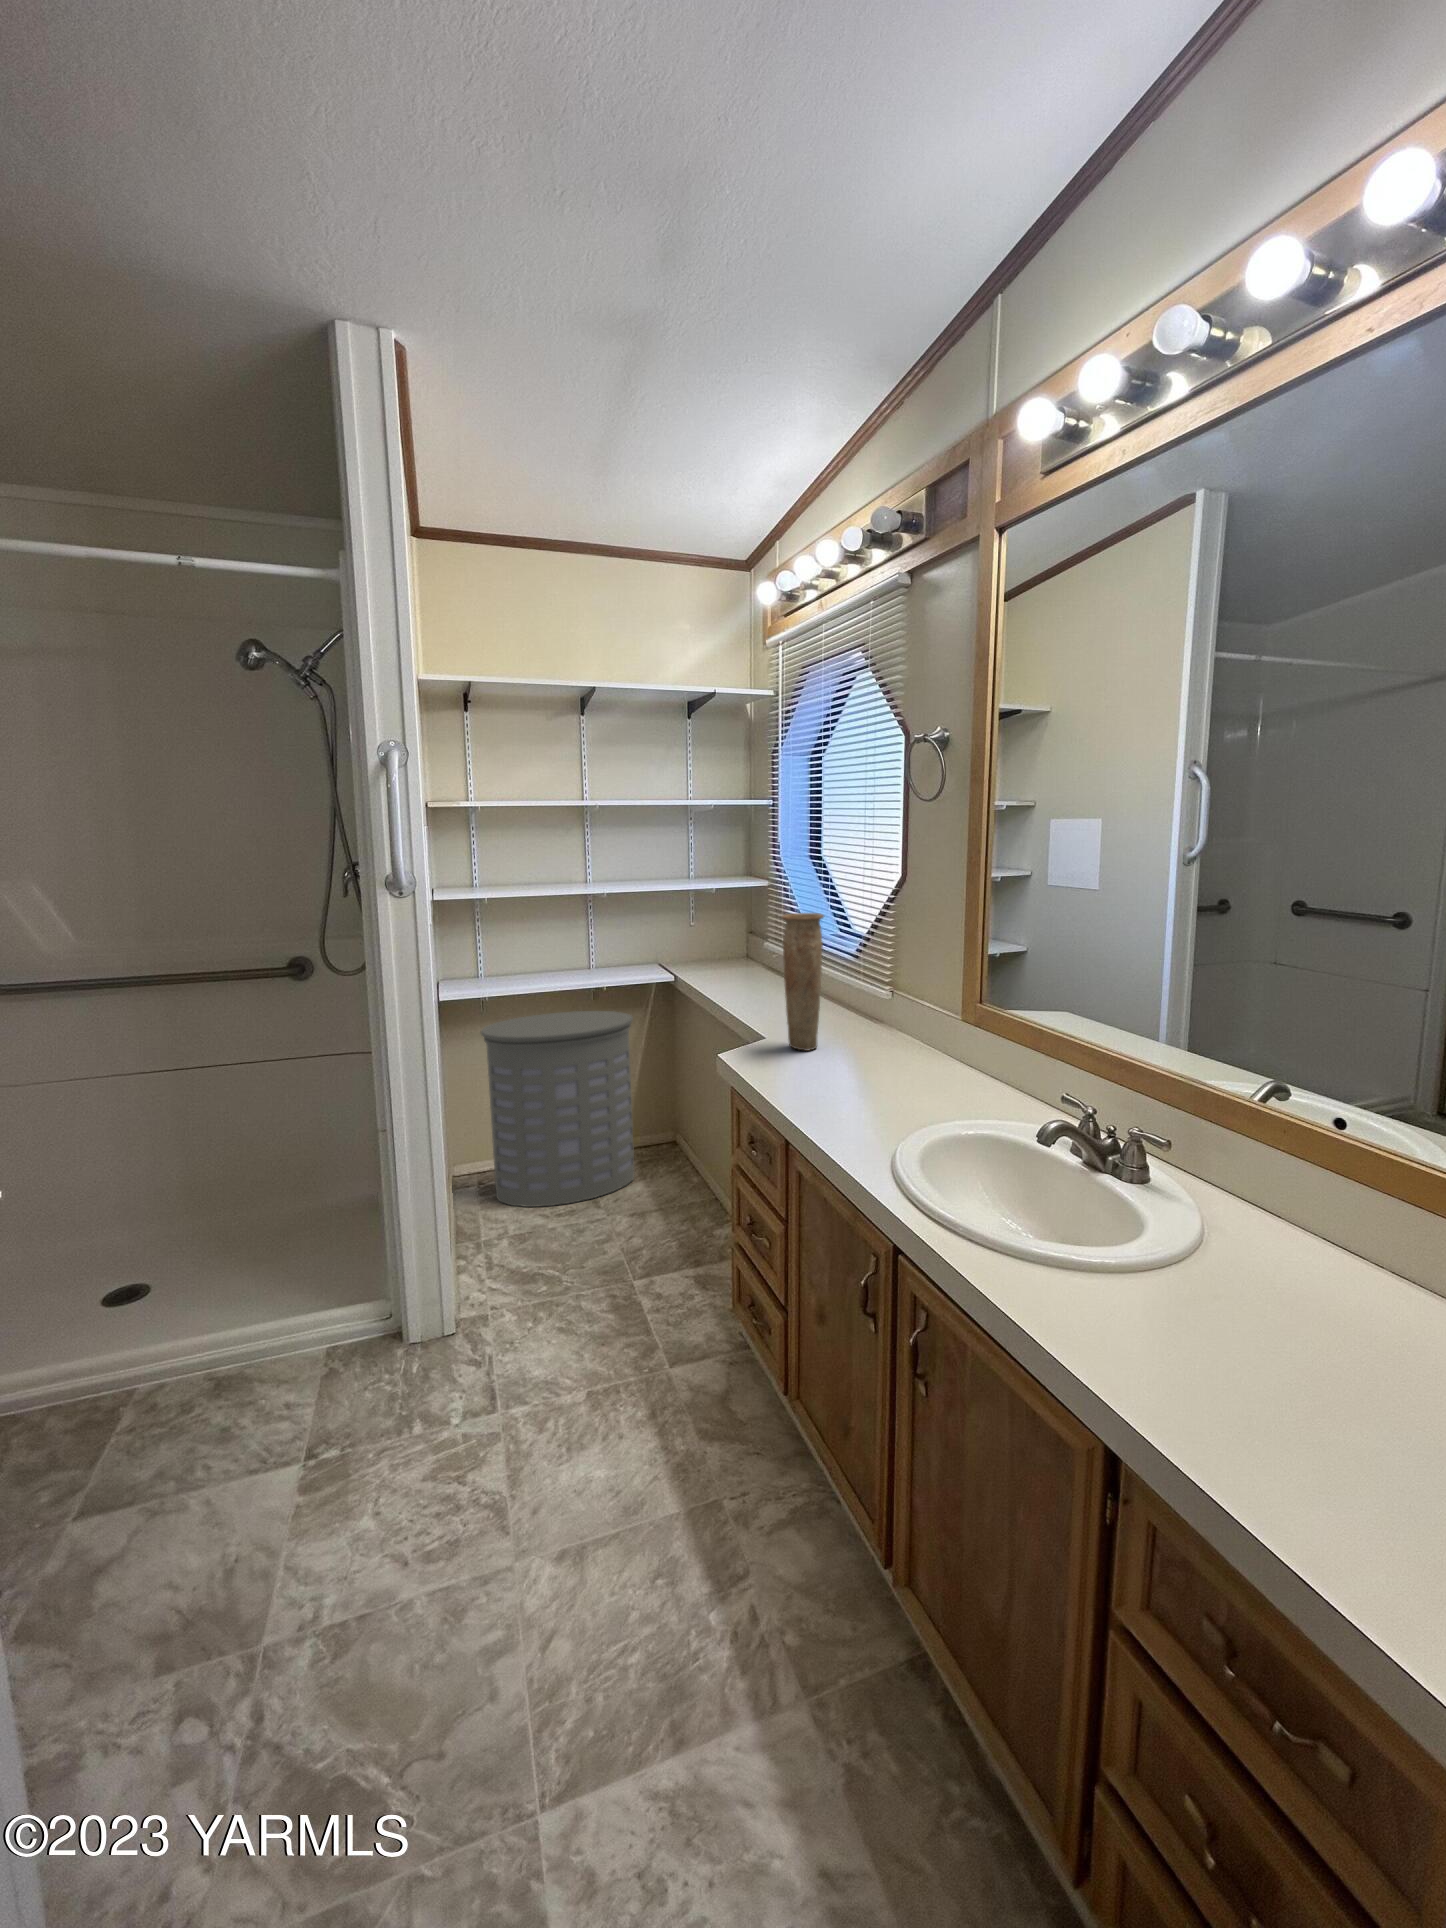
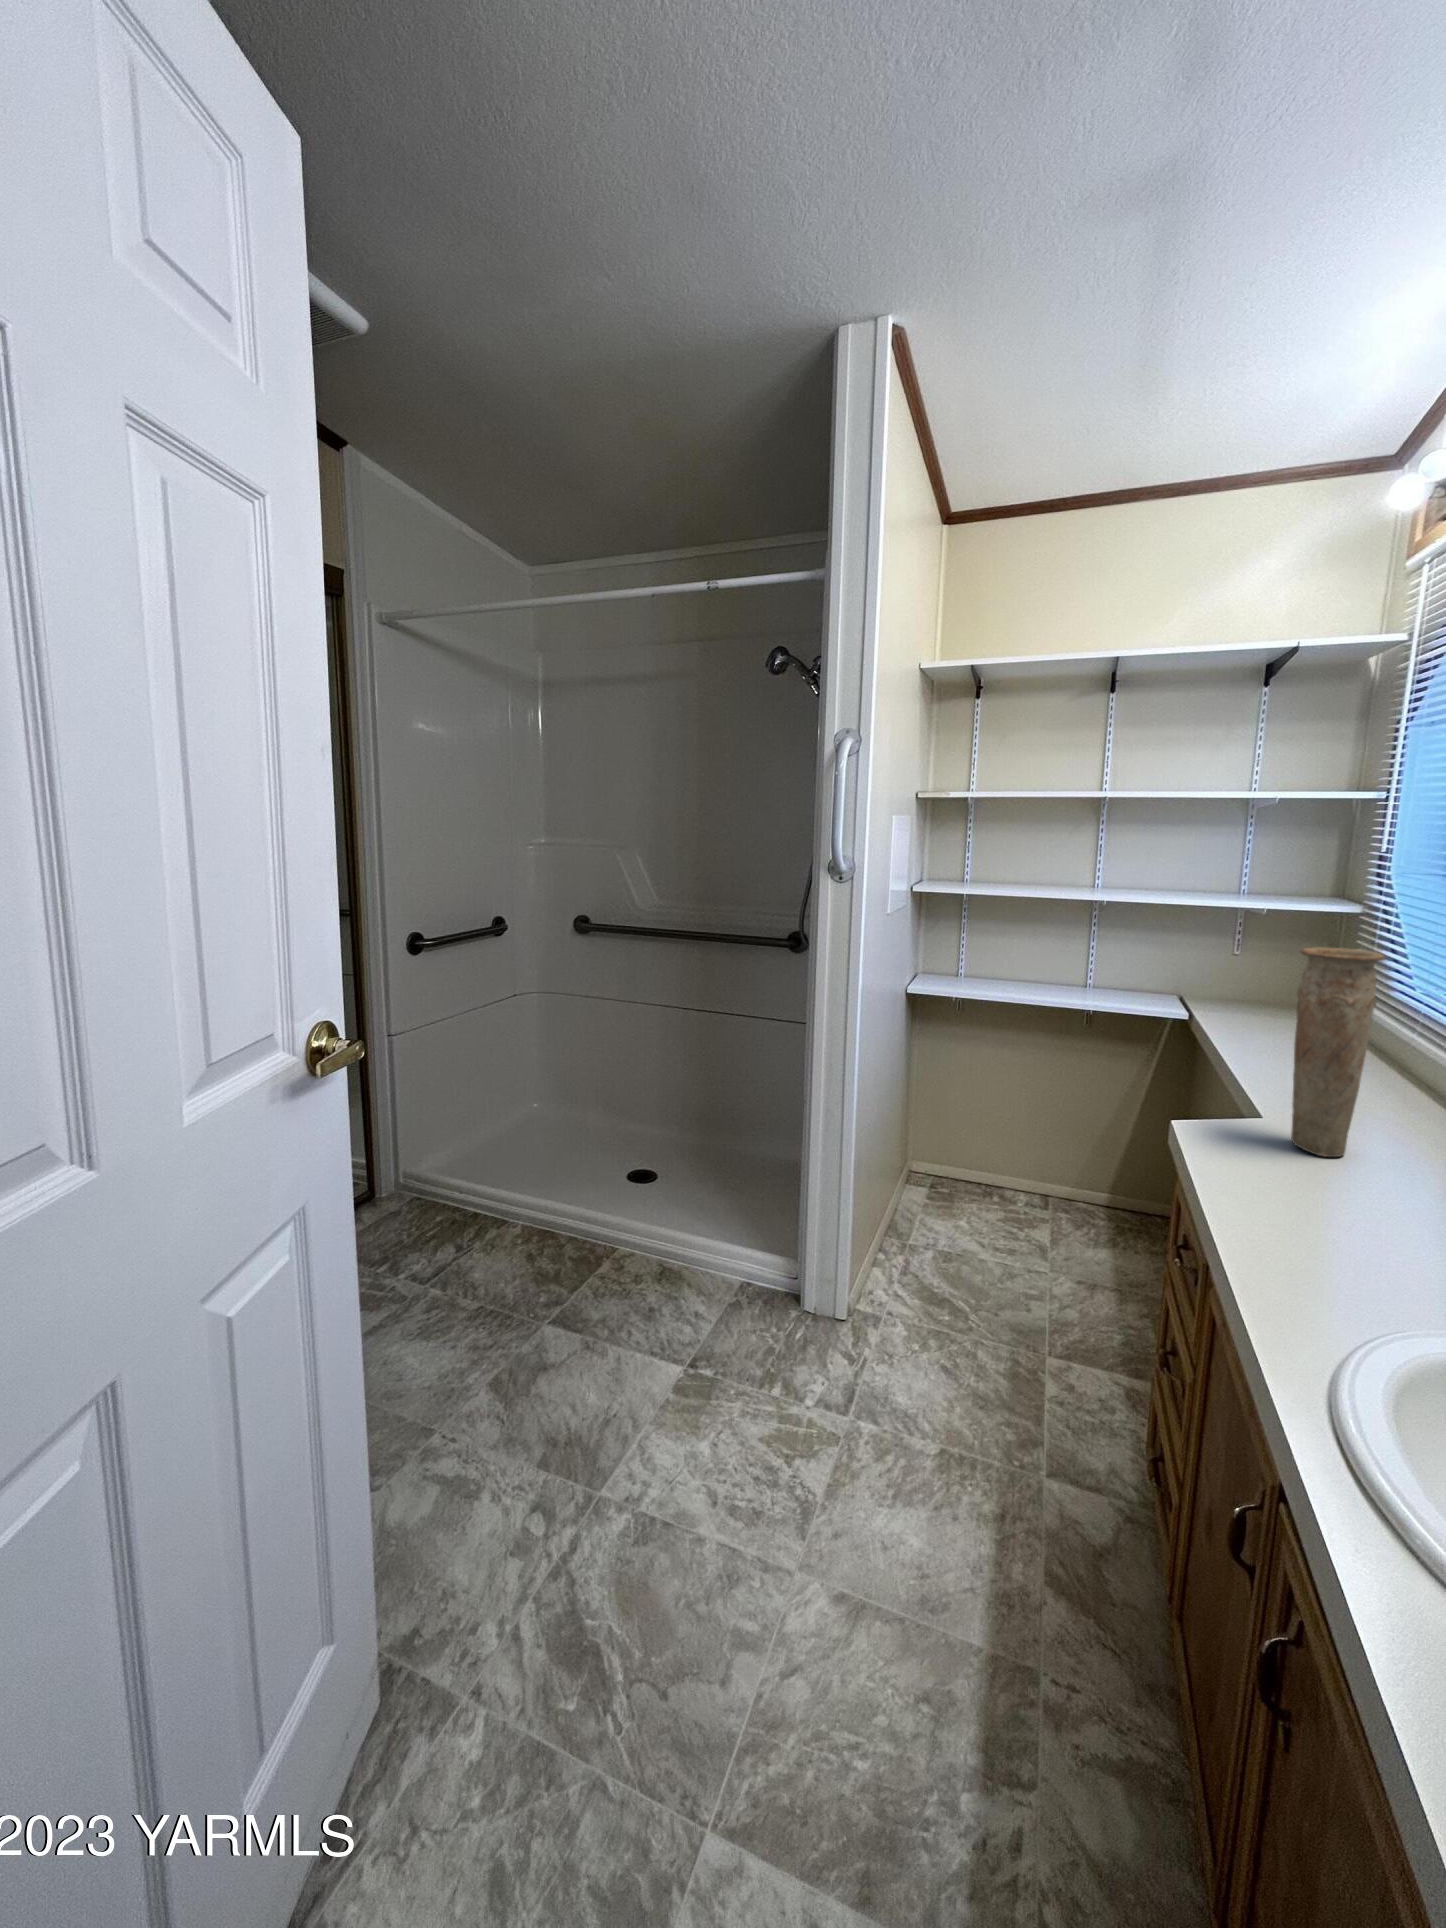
laundry hamper: present [481,1011,634,1207] -> none [940,1024,1128,1252]

